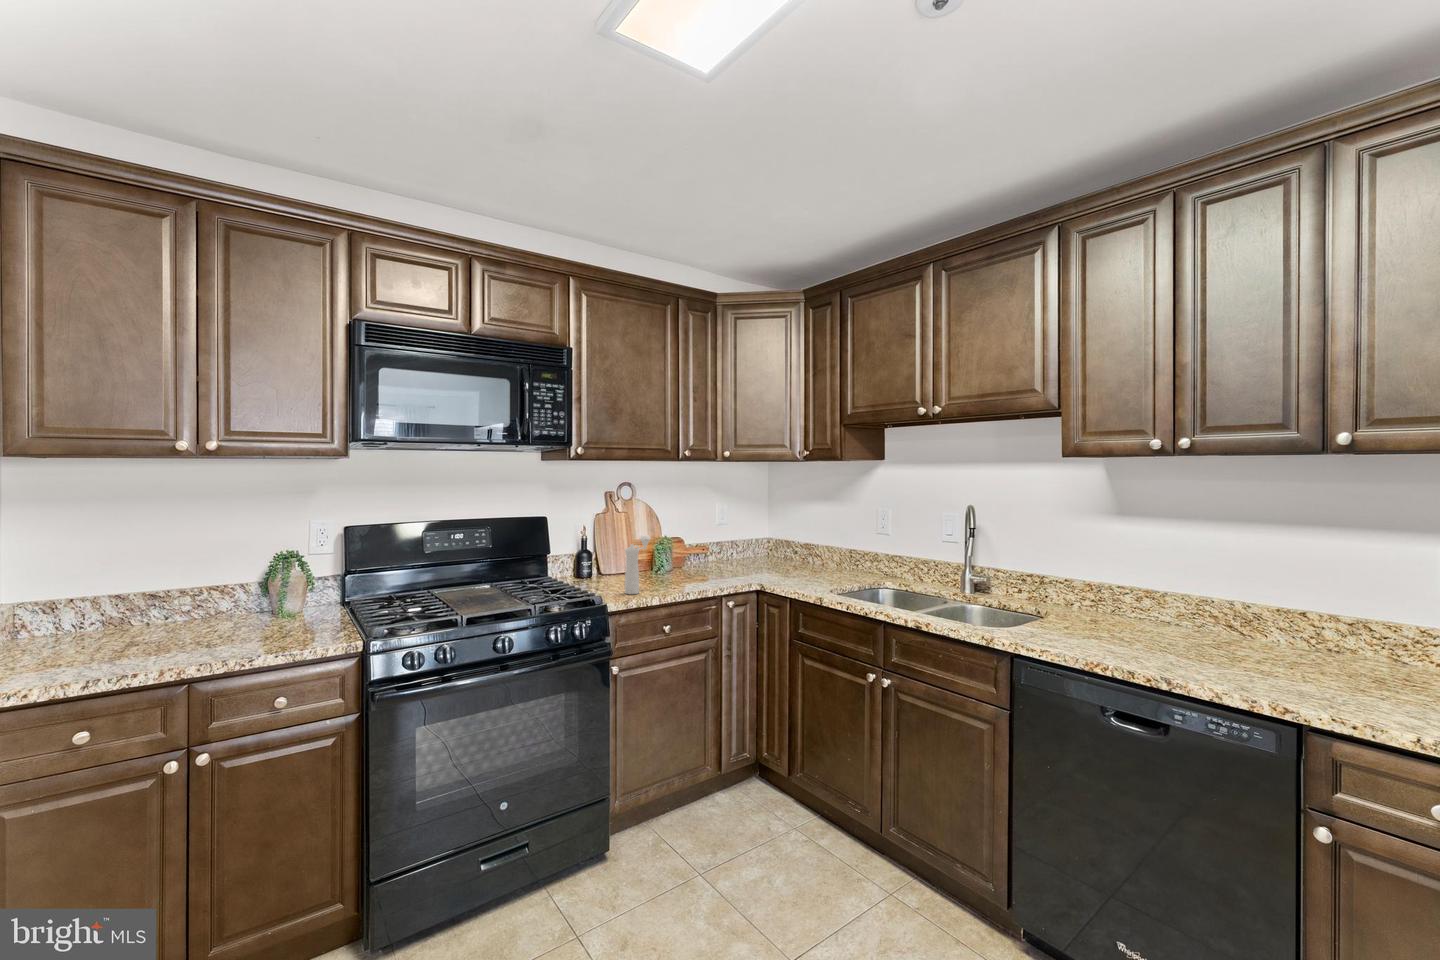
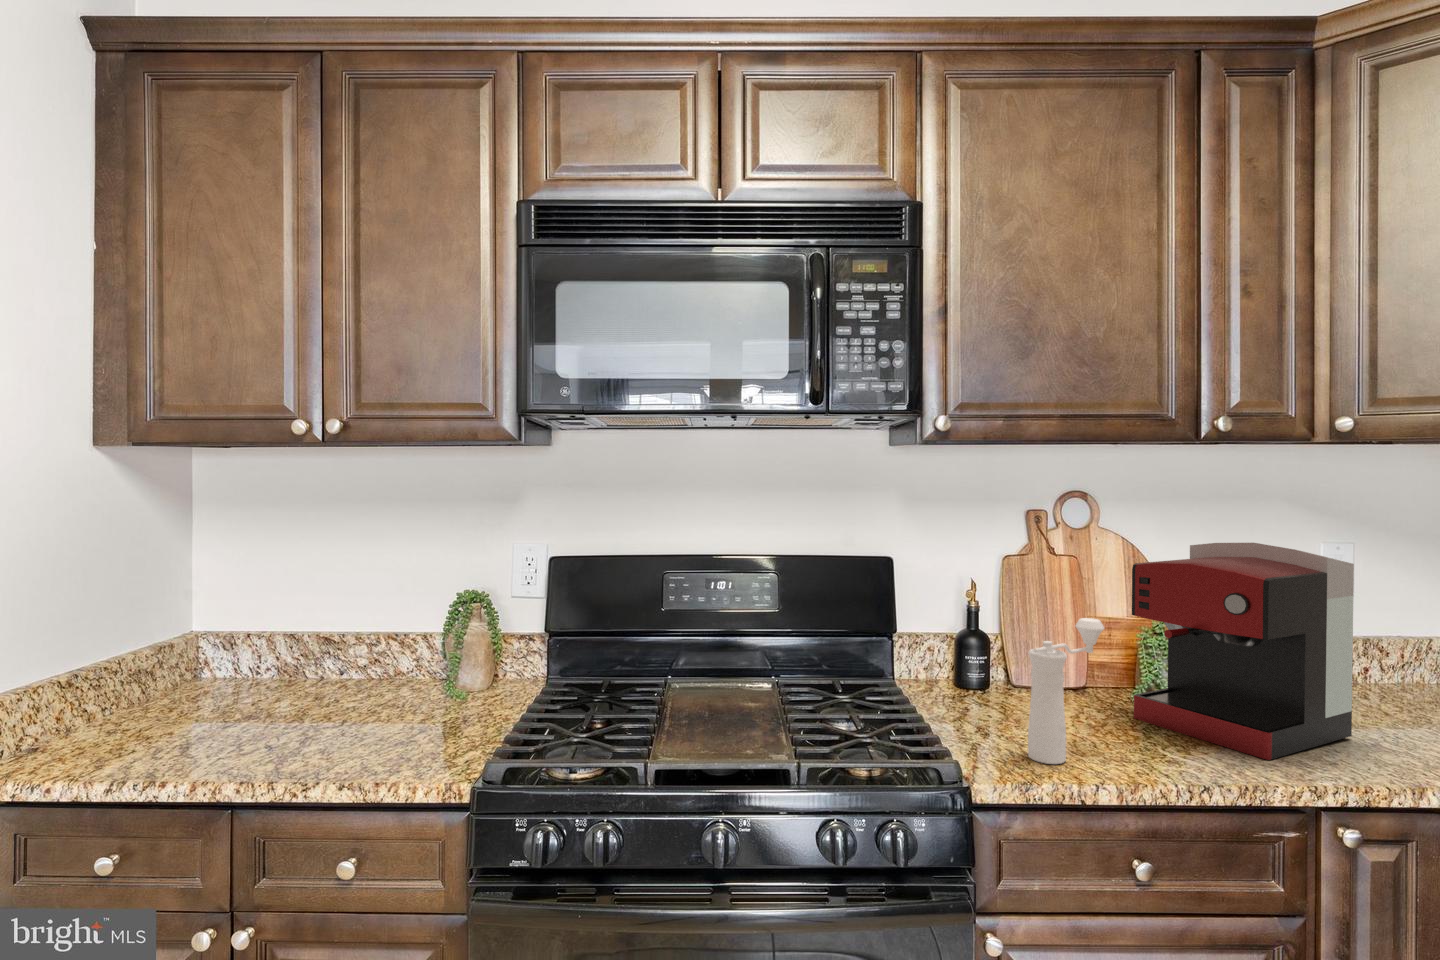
coffee maker: none [656,502,730,584] -> present [1132,543,1354,760]

